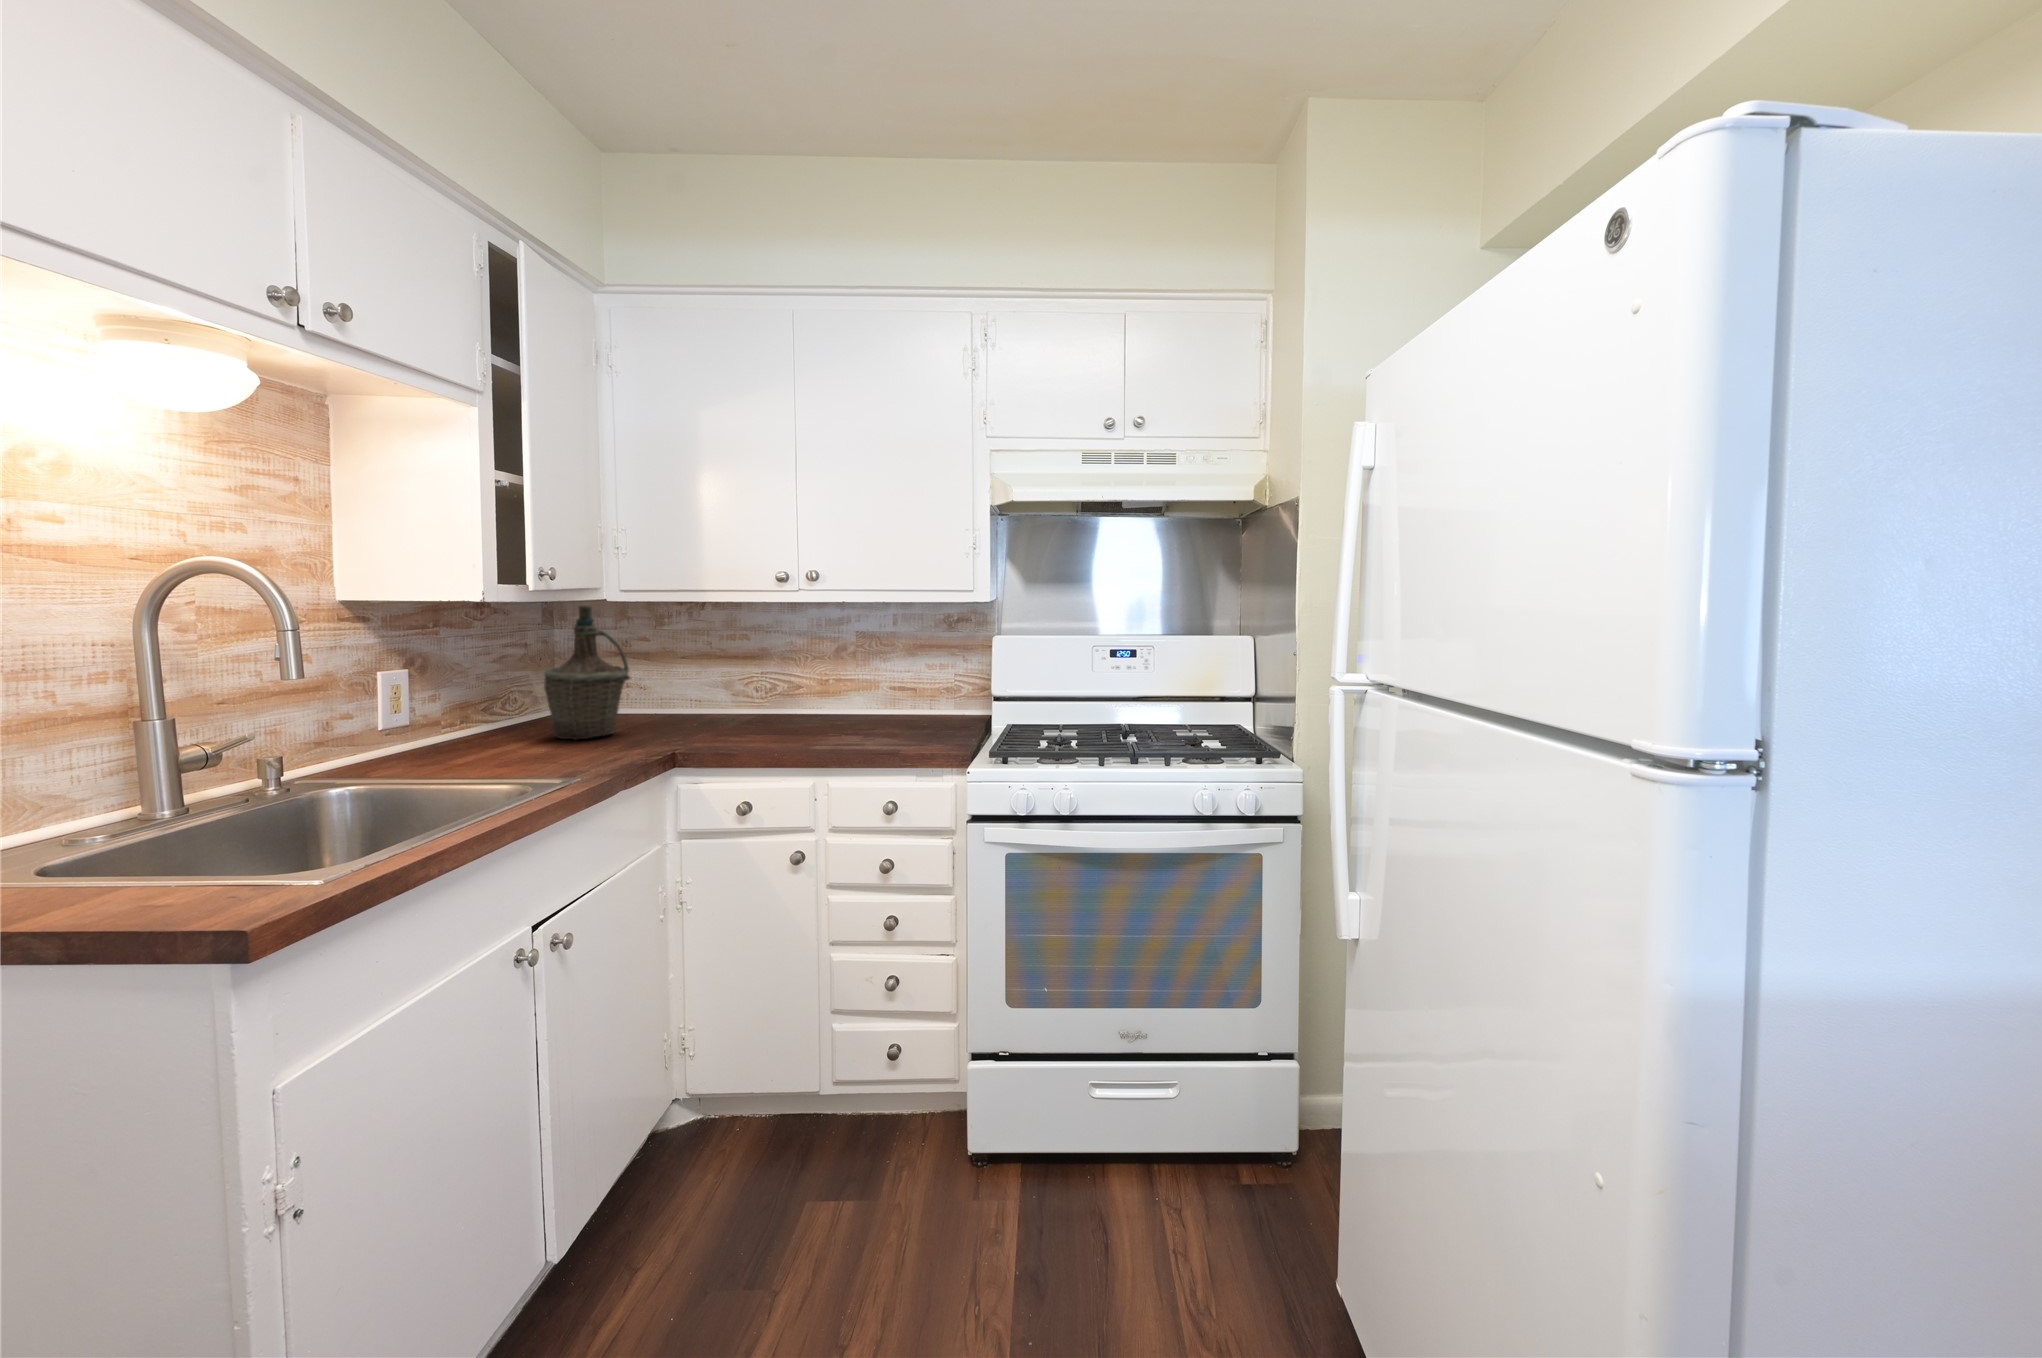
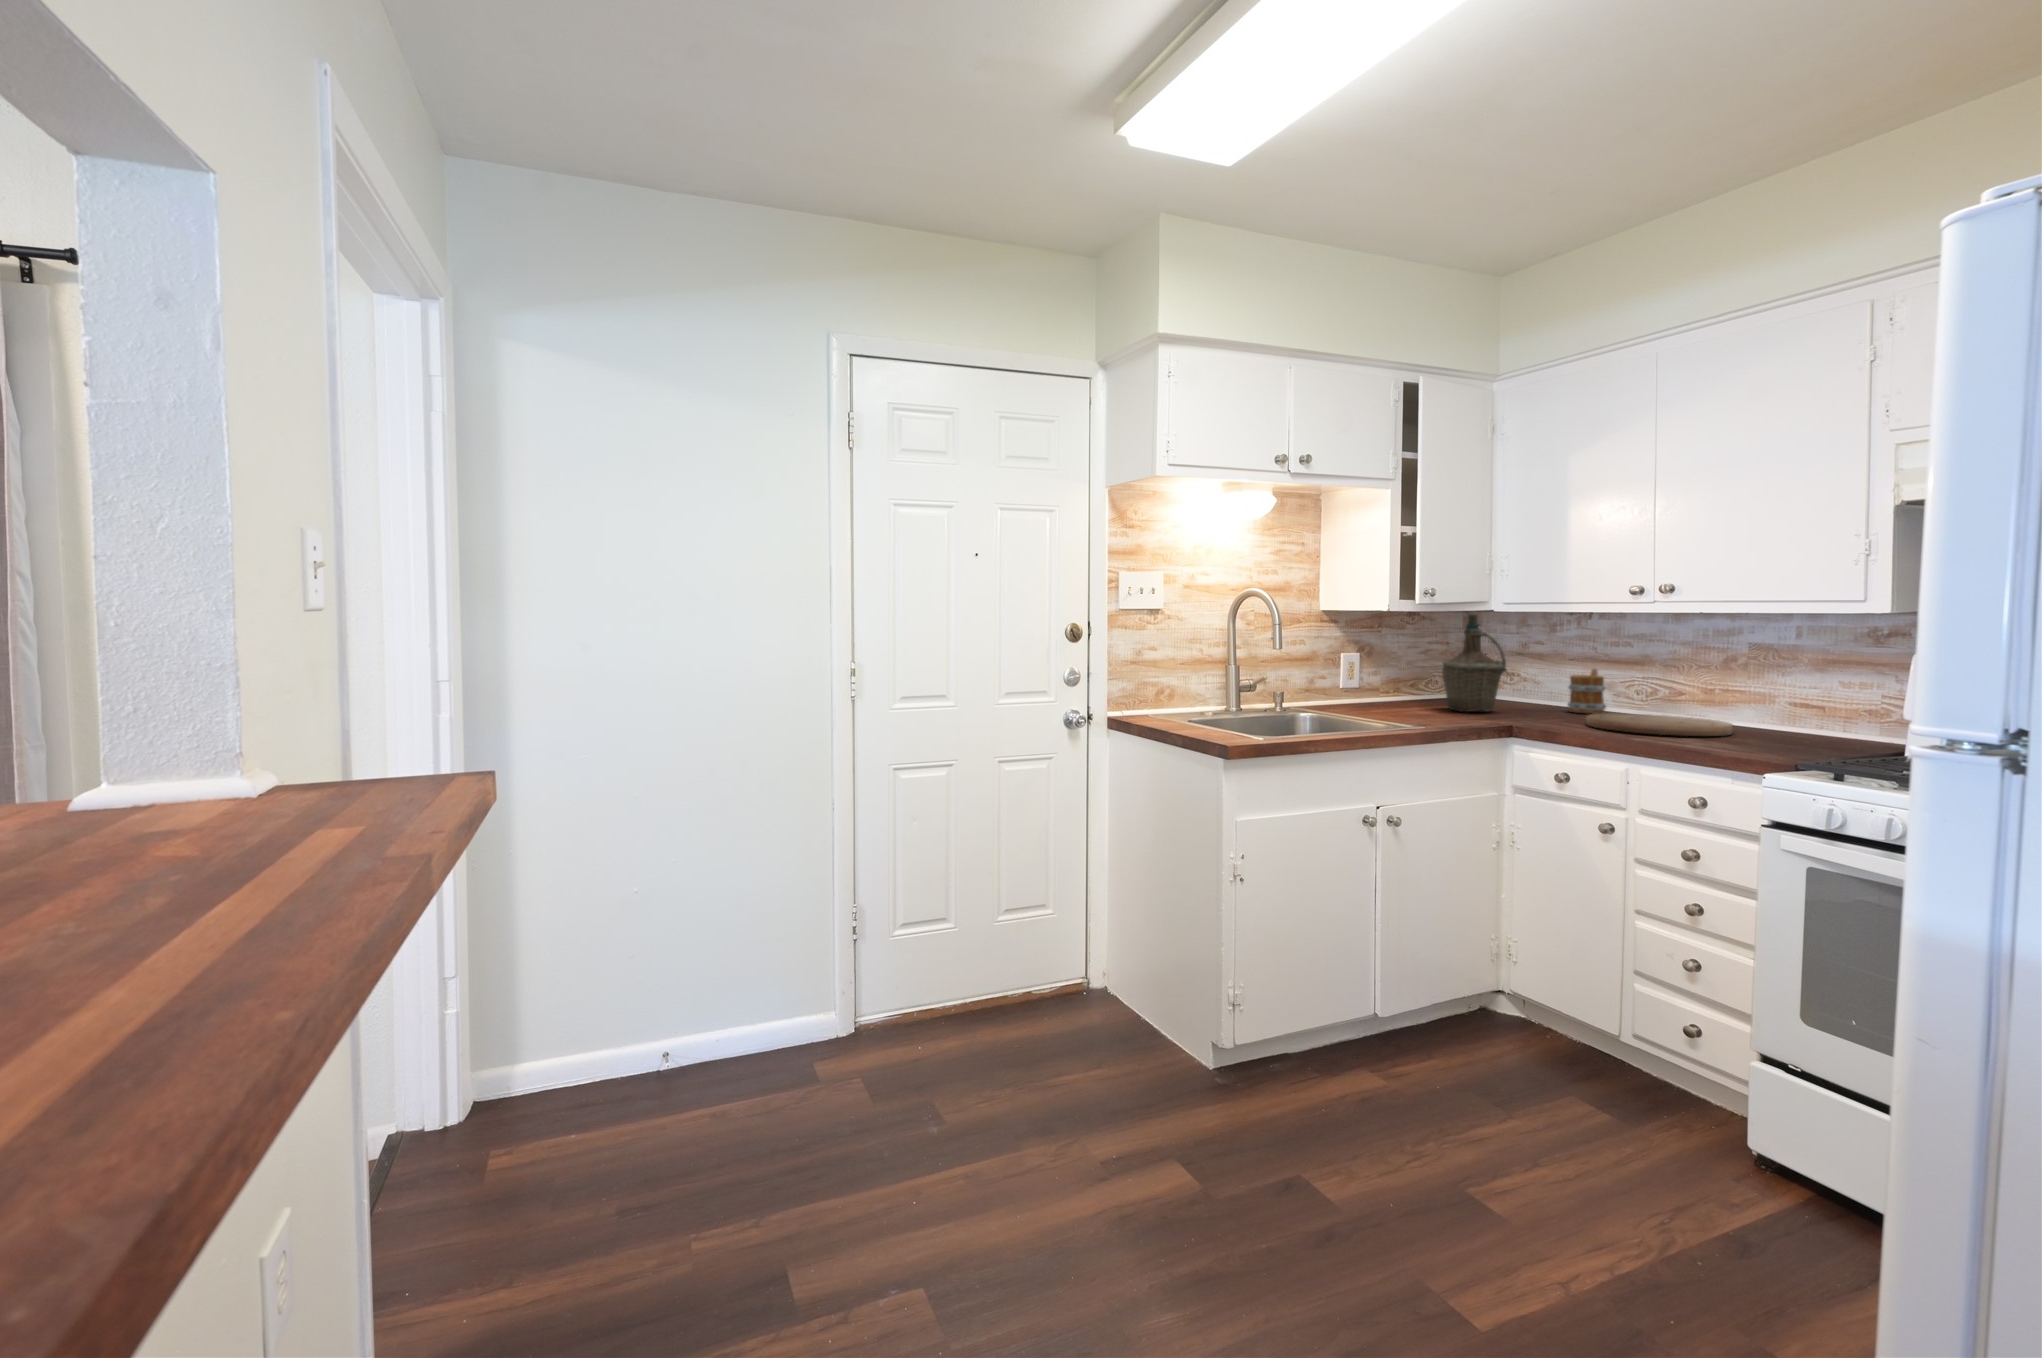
mug: none [689,667,728,720] -> present [1568,669,1606,714]
cutting board: none [736,712,866,740] -> present [1586,713,1733,736]

